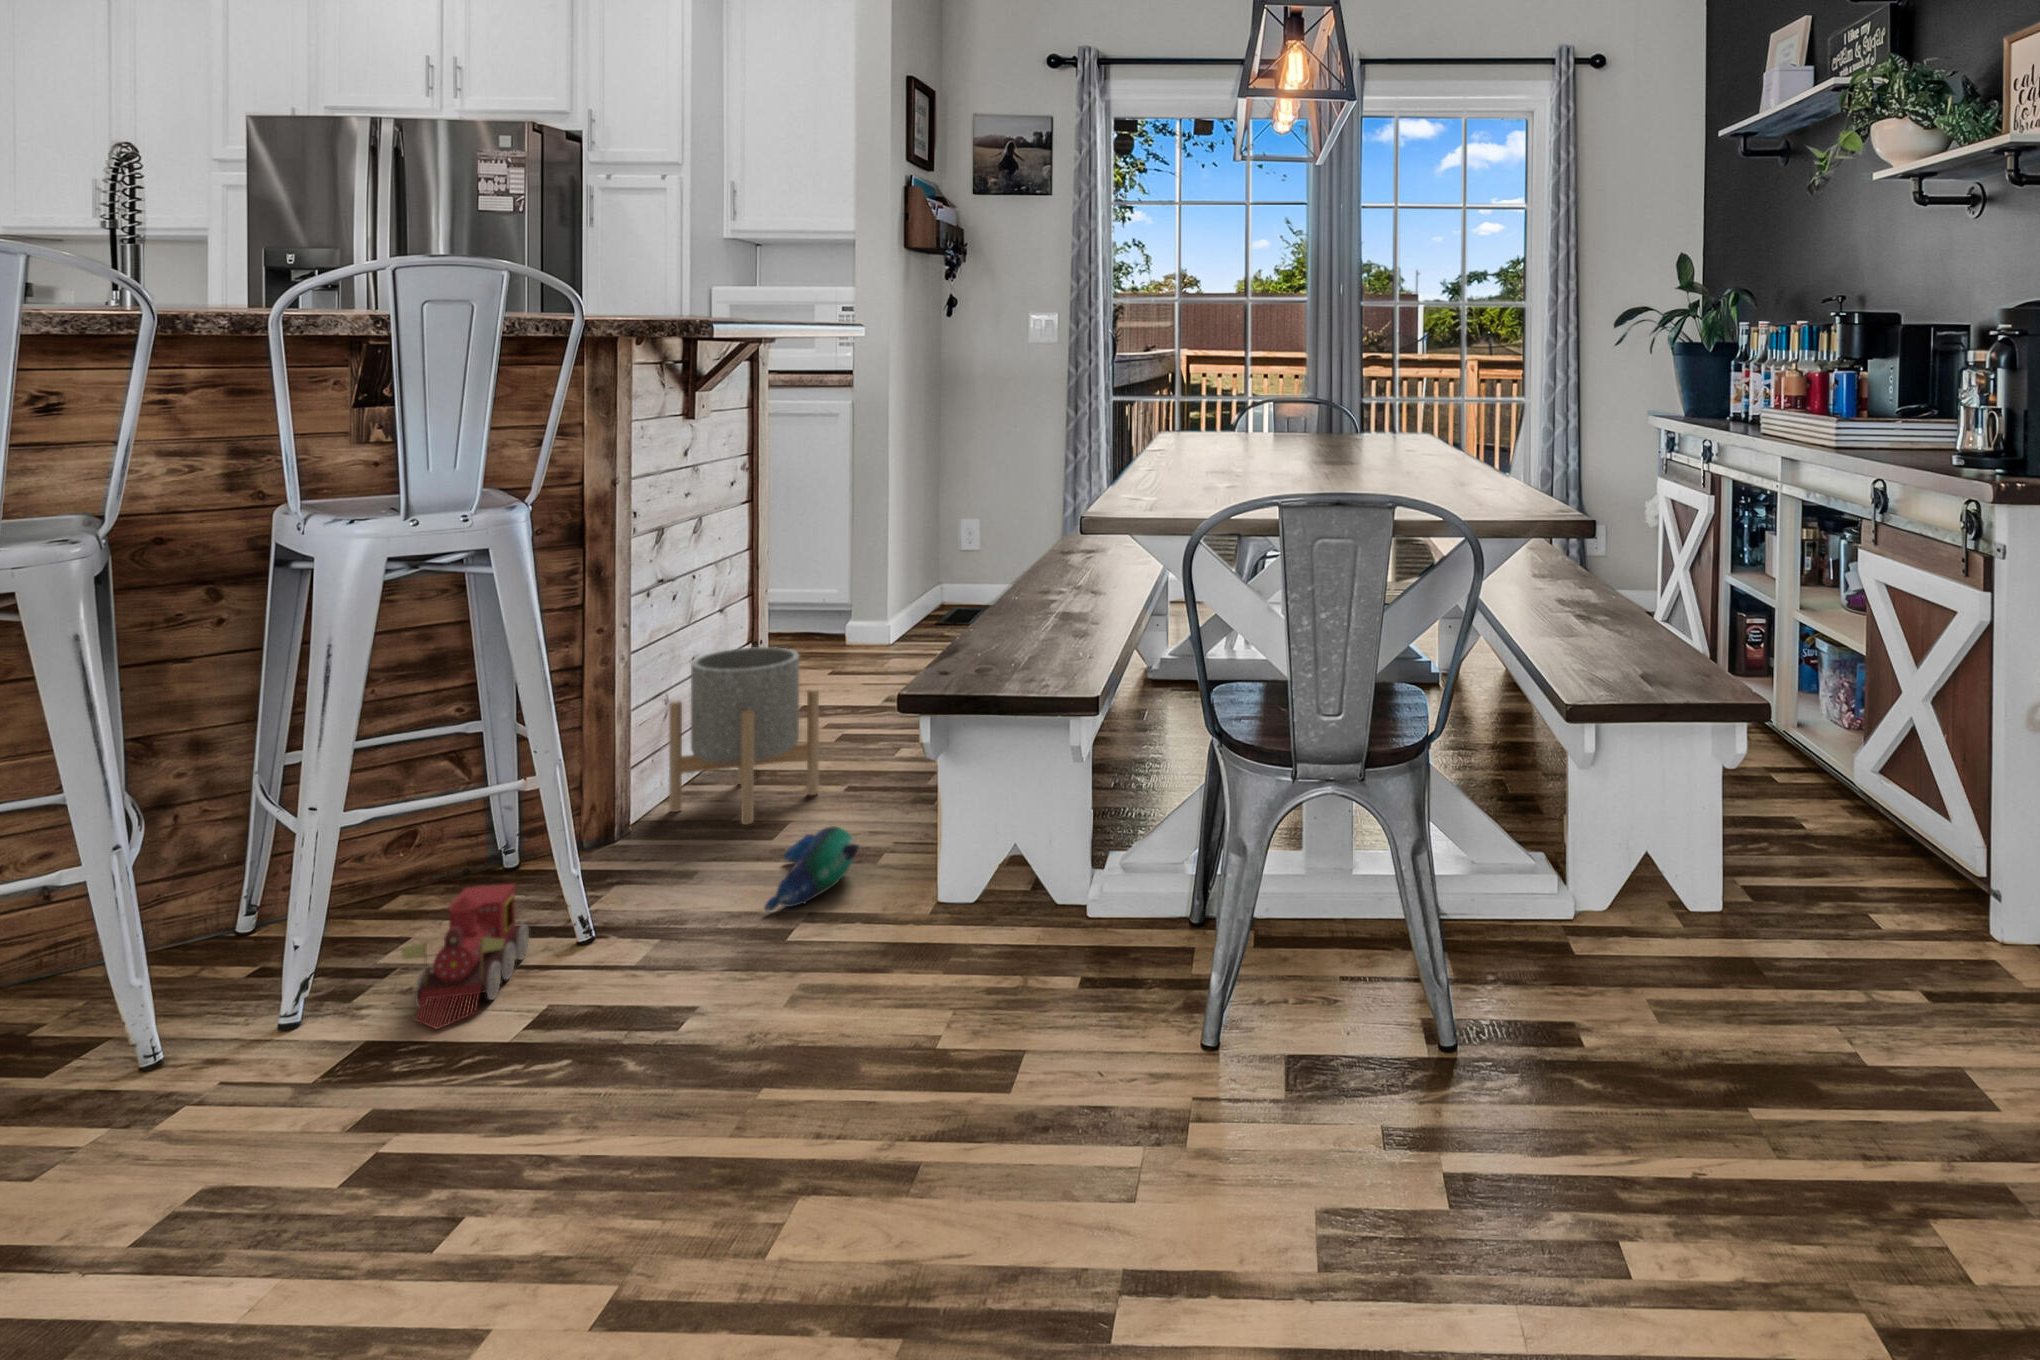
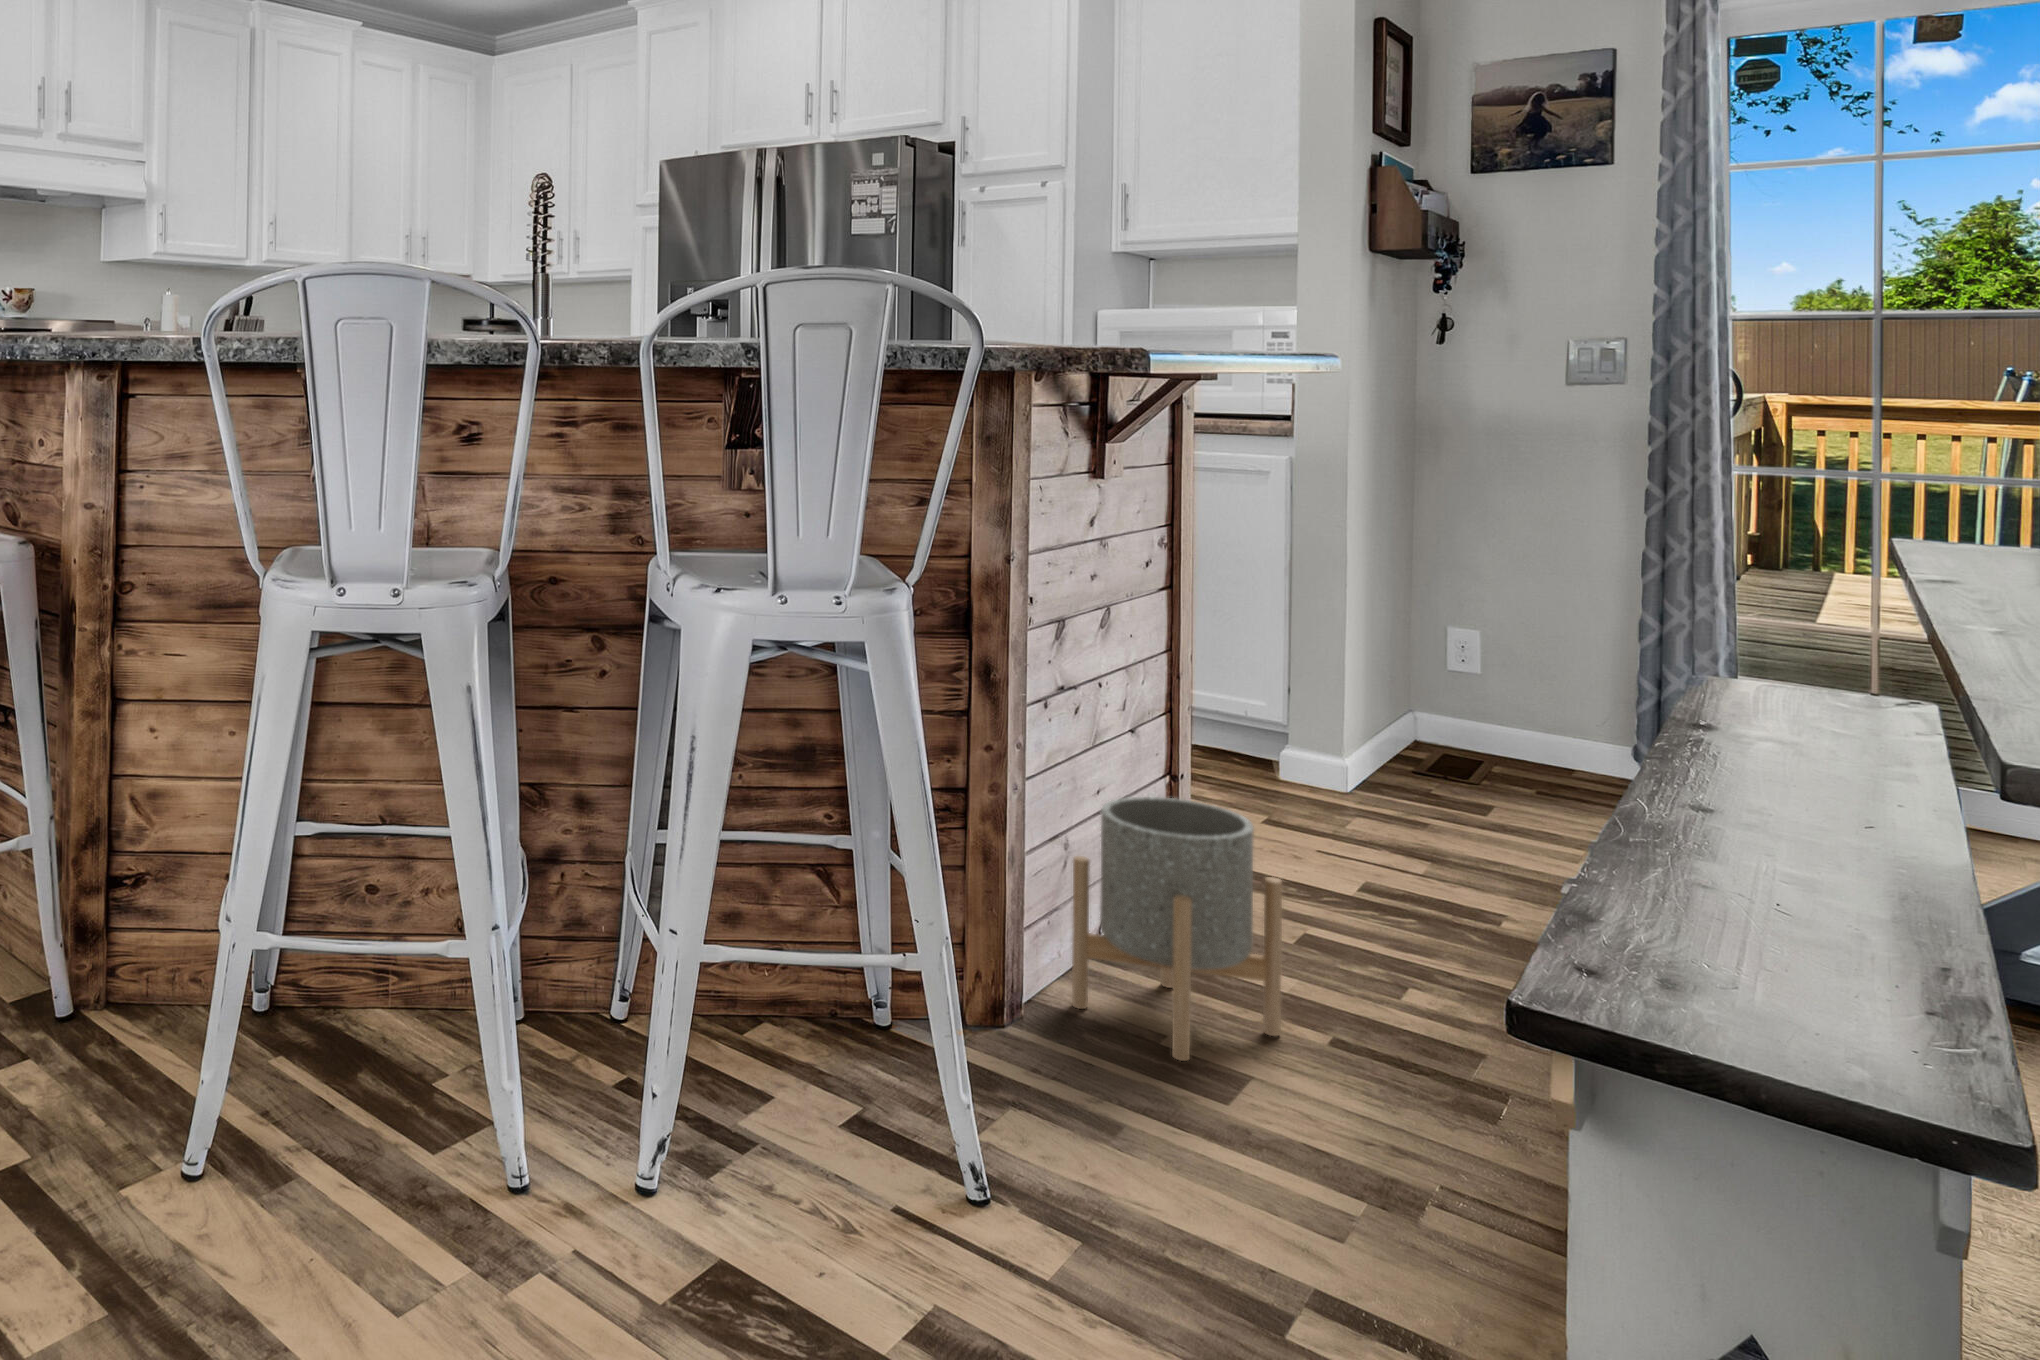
plush toy: present [765,826,859,911] -> none [1227,1117,1379,1250]
toy train: present [401,884,529,1029] -> none [758,1077,905,1284]

